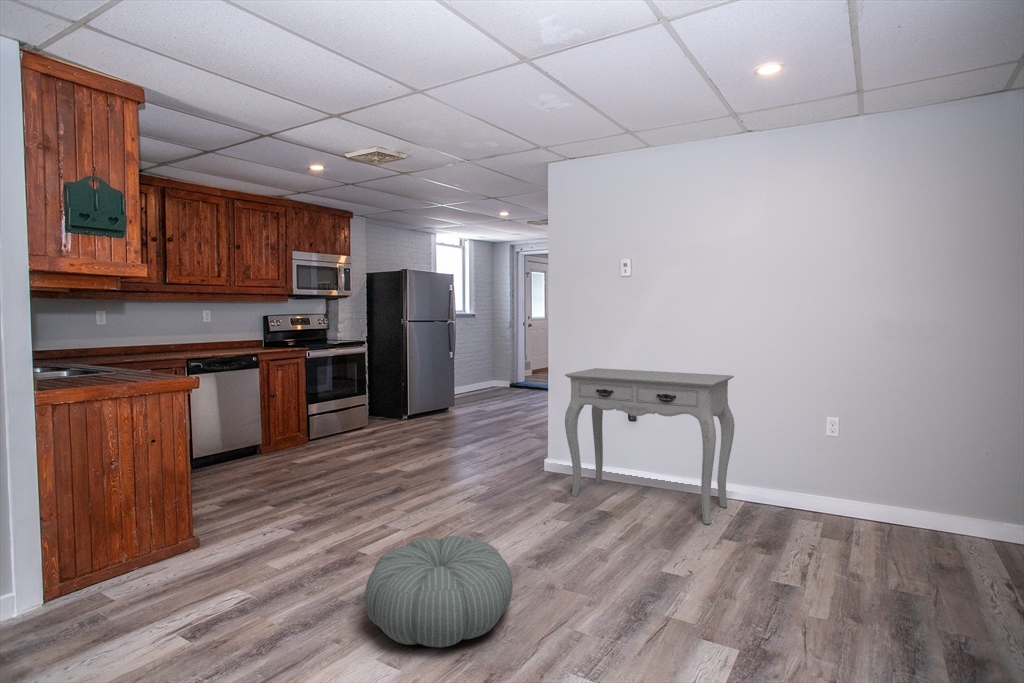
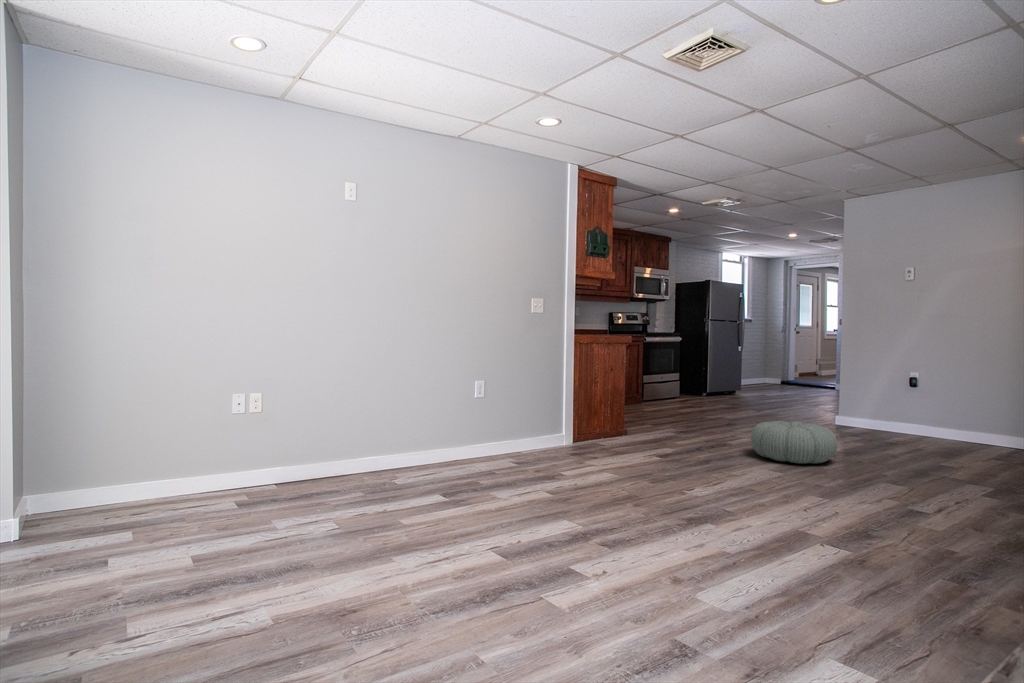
console table: present [565,368,735,524] -> none [857,347,1004,452]

